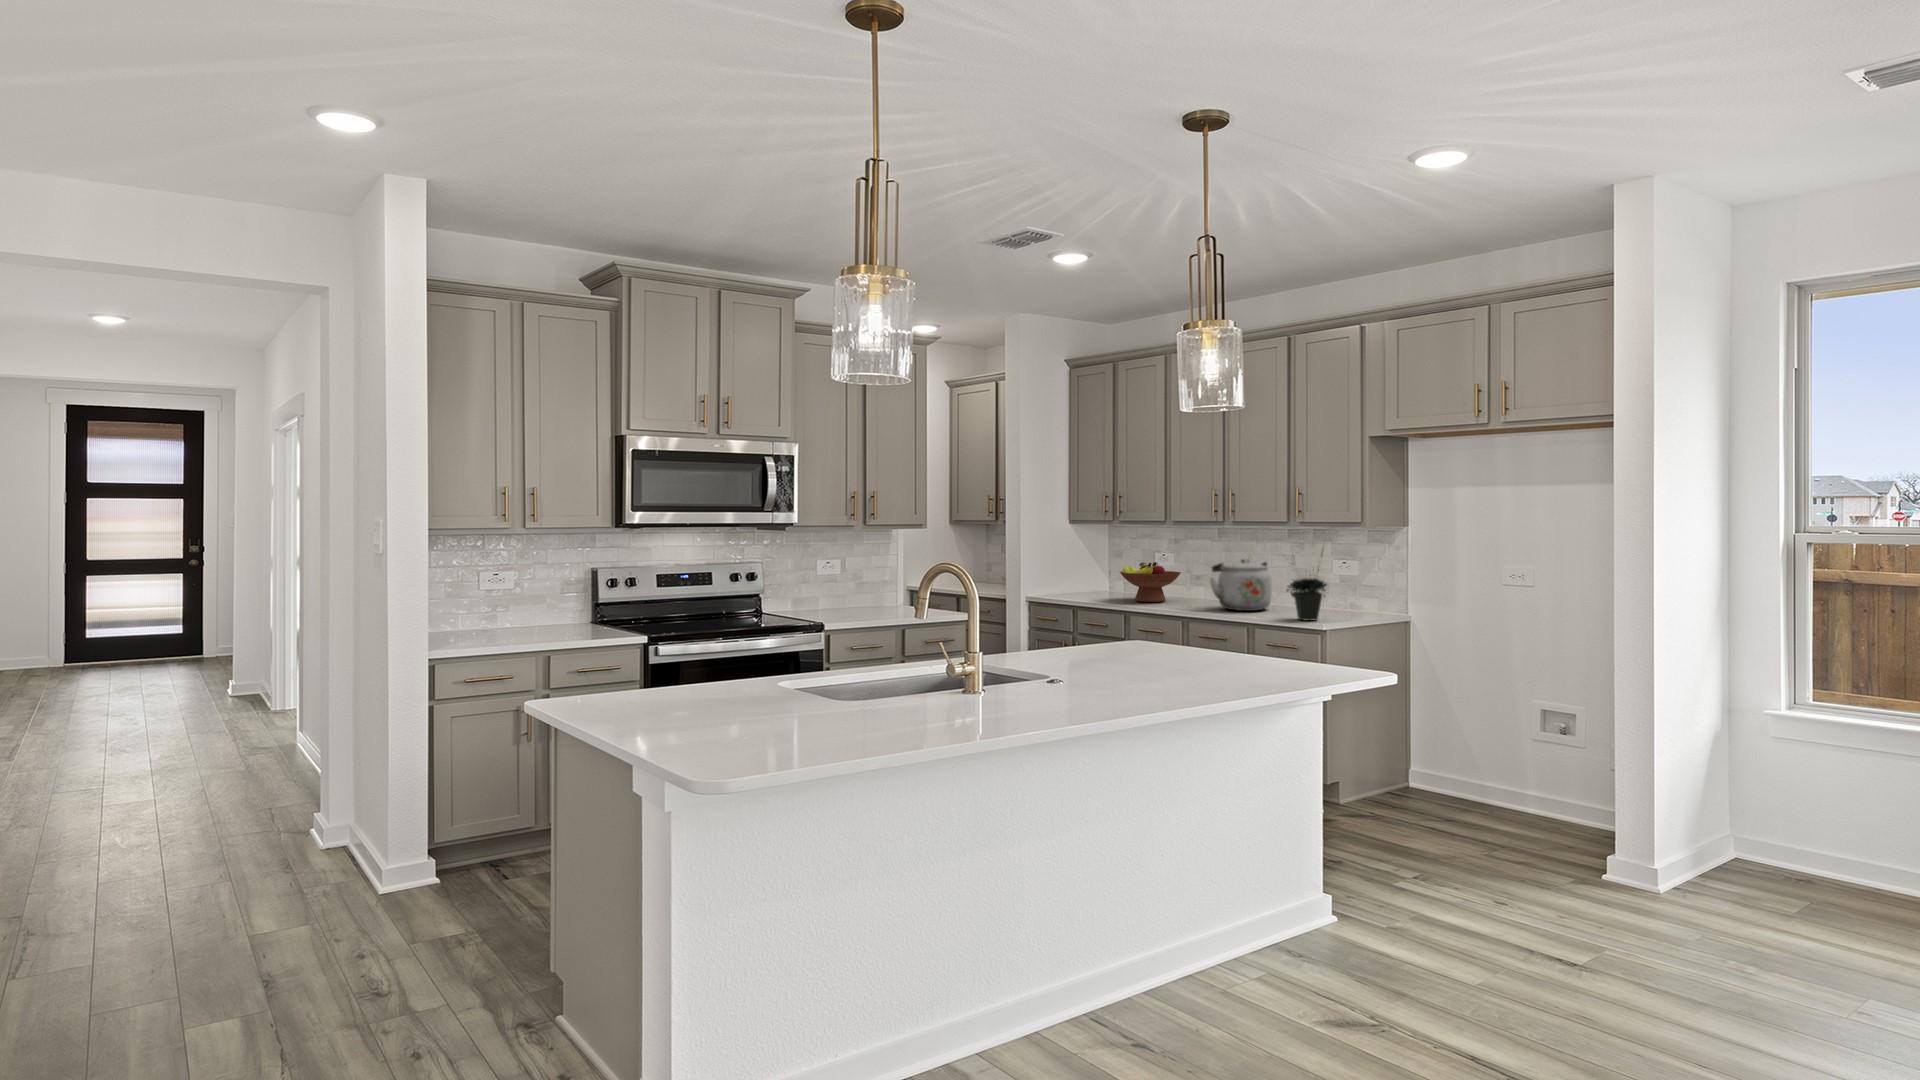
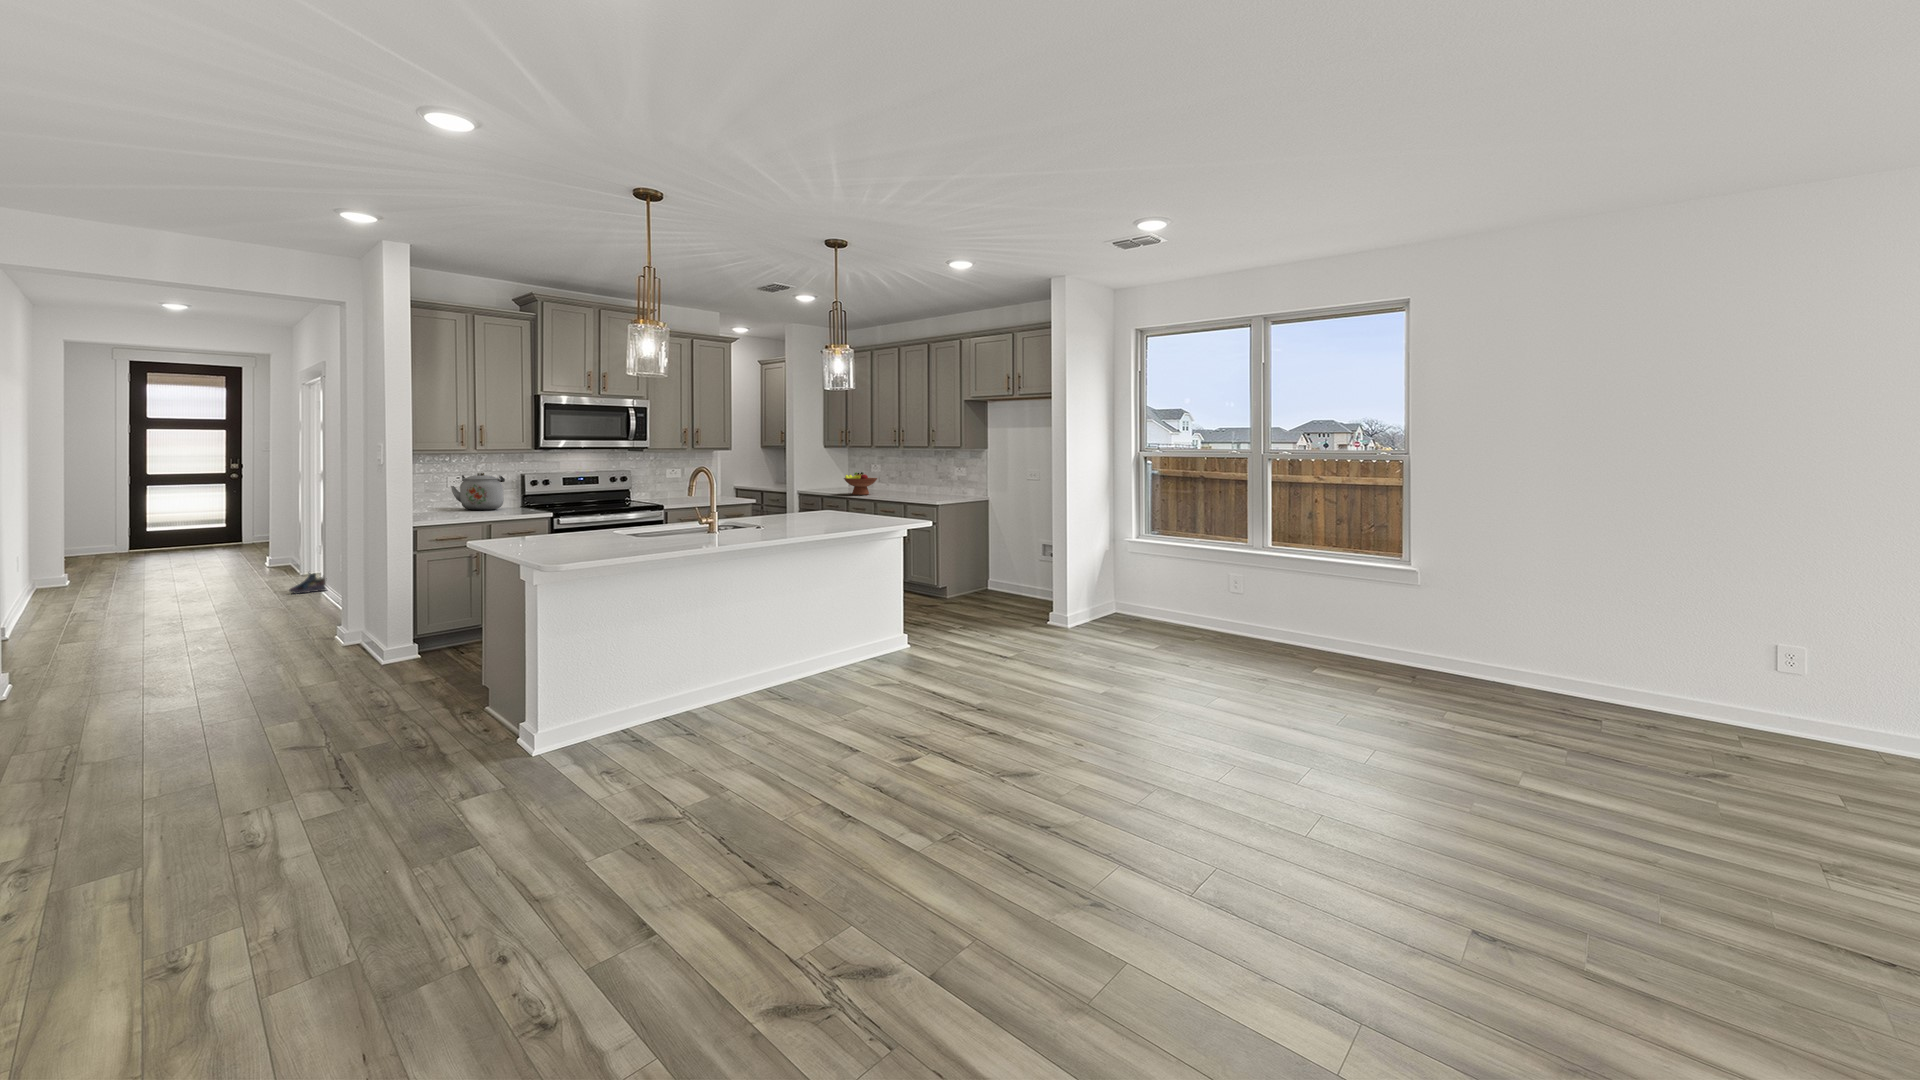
kettle: present [1210,559,1272,611] -> present [451,473,505,510]
potted plant: present [1287,566,1327,621] -> none [922,461,944,502]
shoe: none [230,725,292,764] -> present [289,573,326,594]

